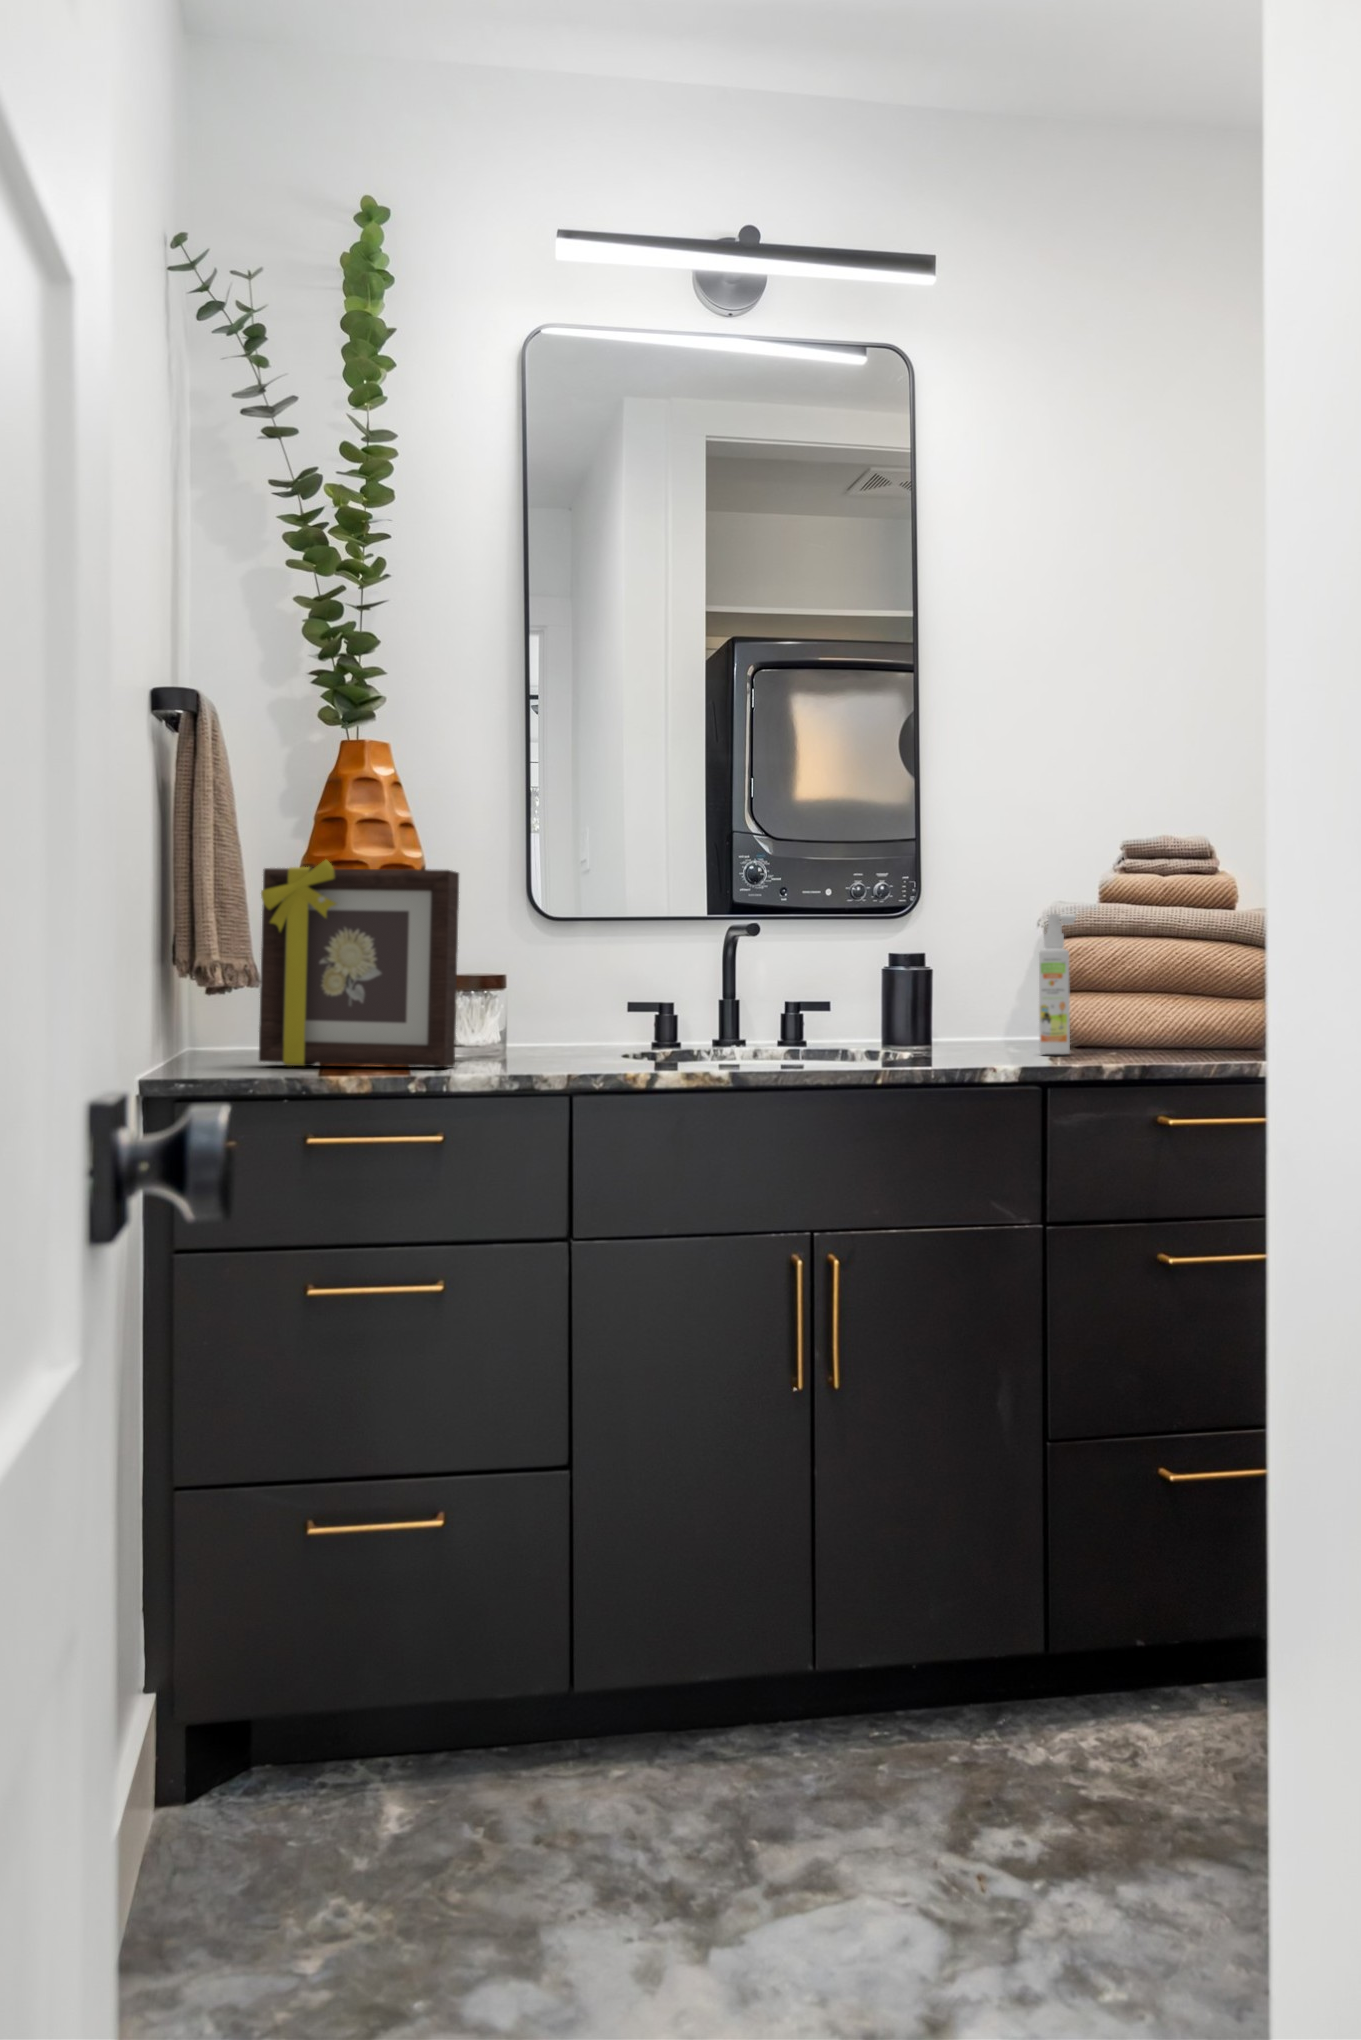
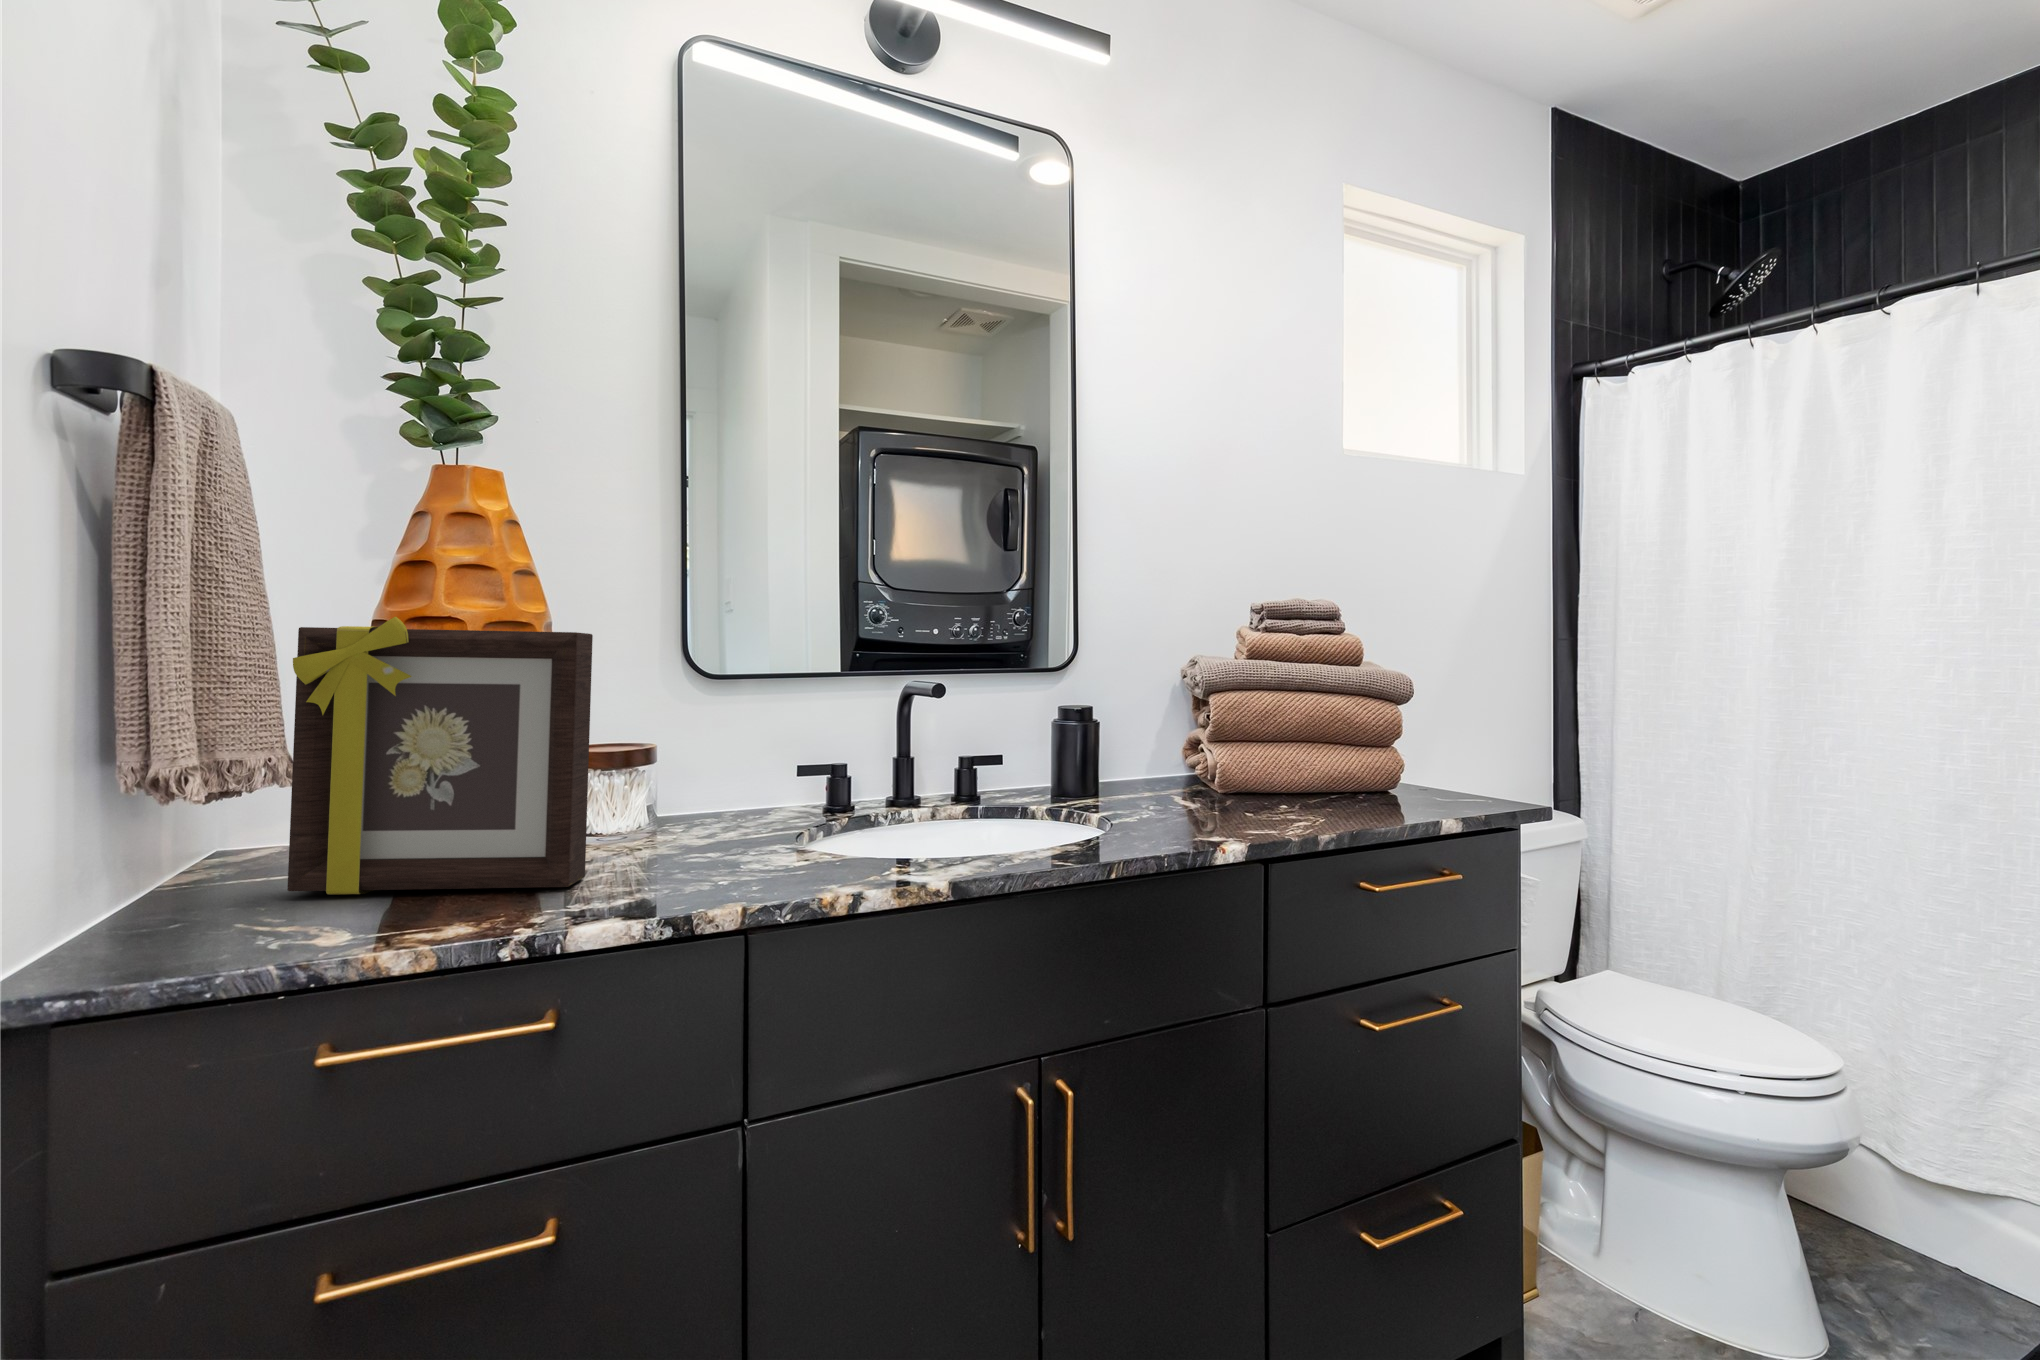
spray bottle: present [1039,914,1076,1054] -> none [1216,672,1251,809]

